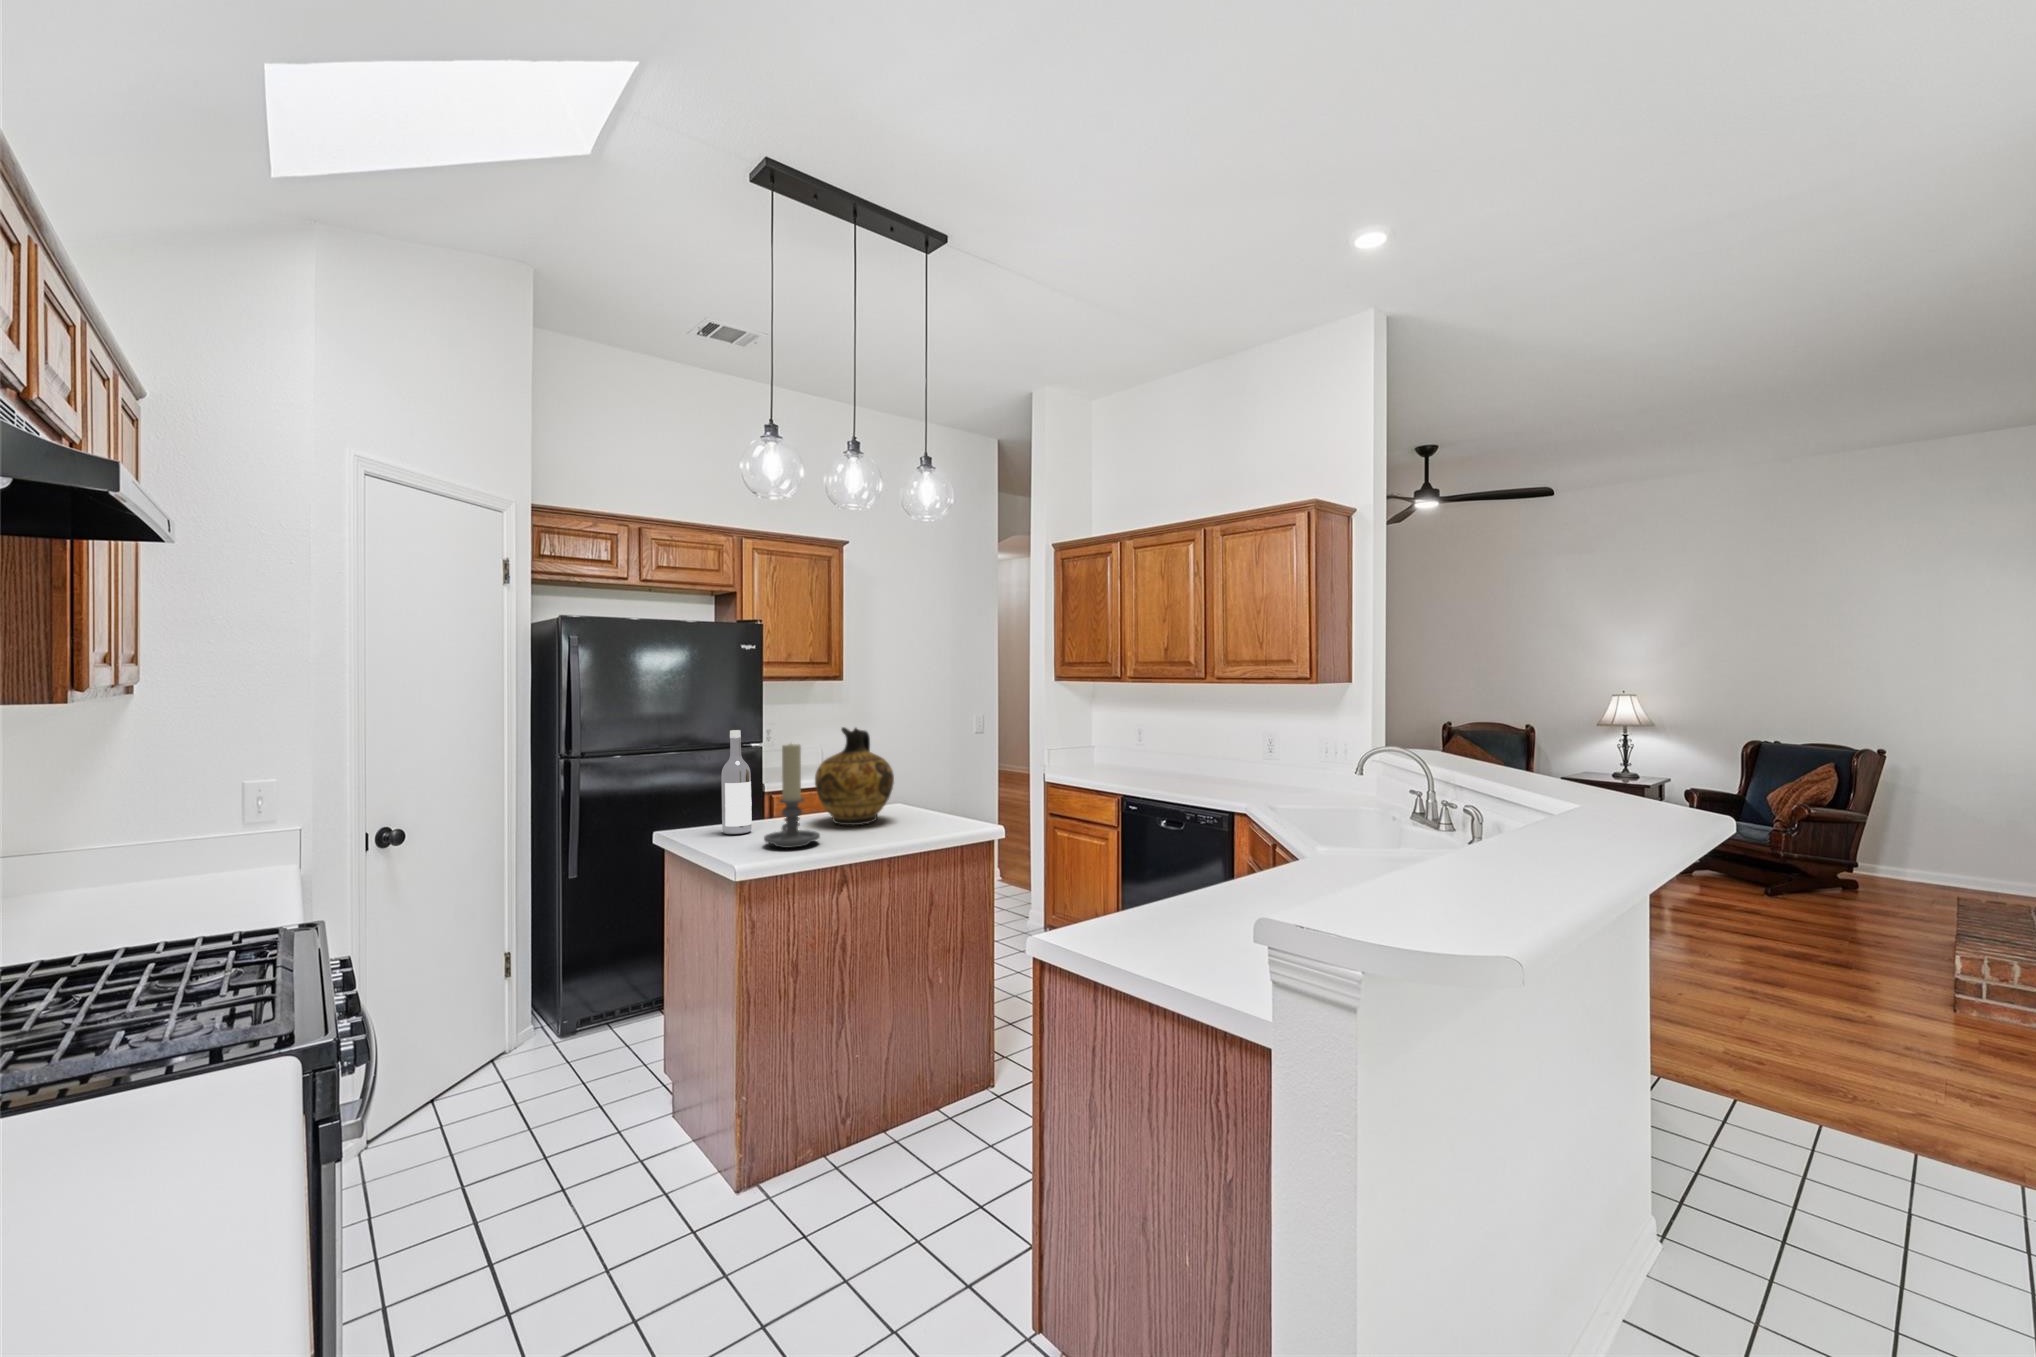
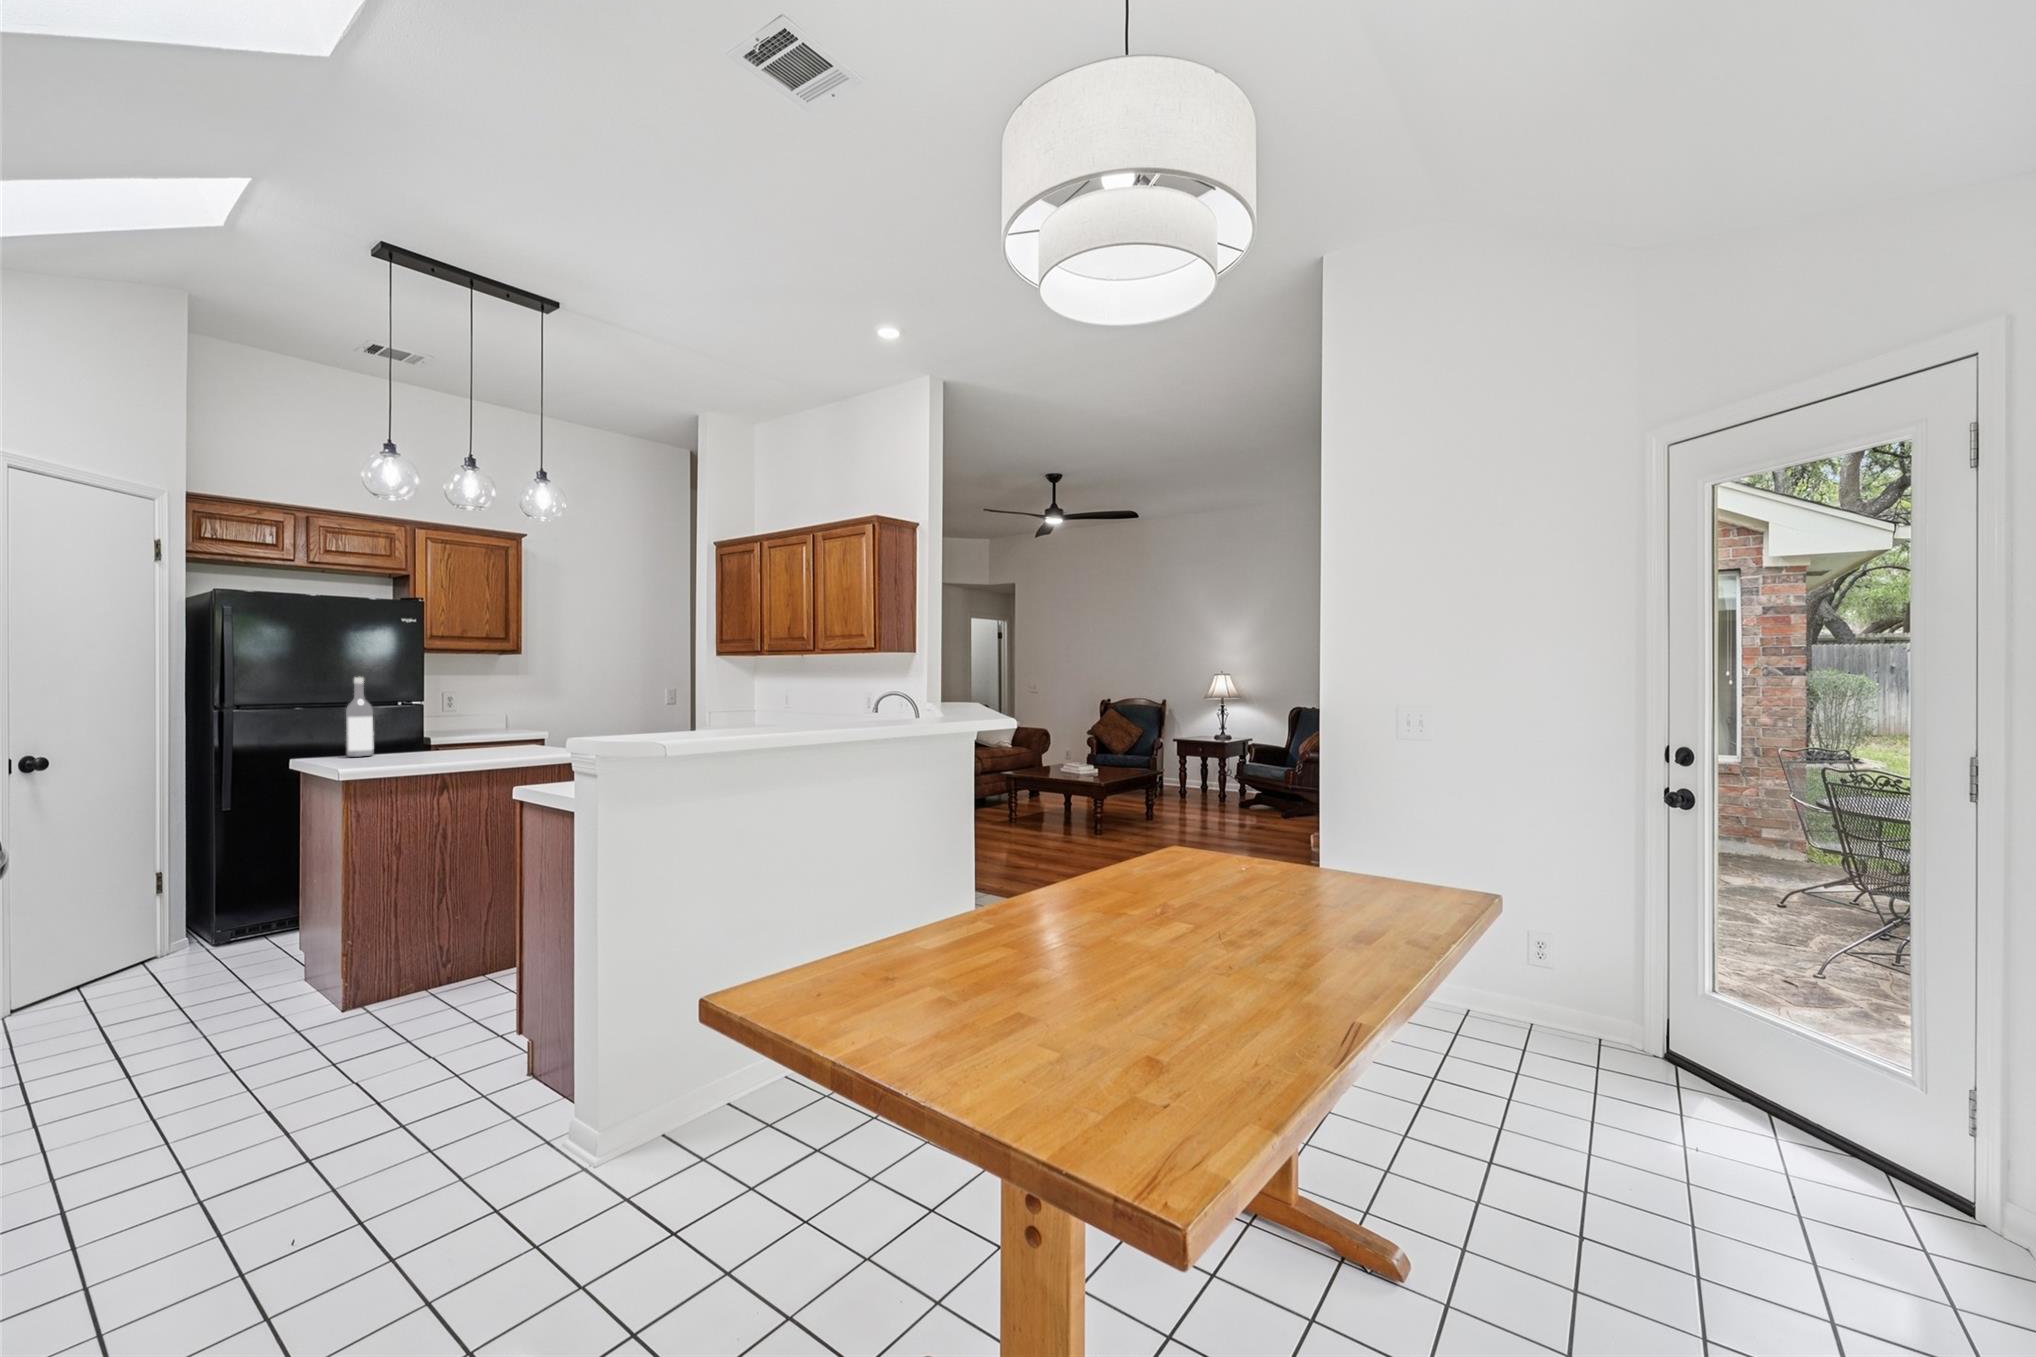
ceramic jug: present [815,727,894,825] -> none [433,676,503,751]
candle holder: present [764,744,820,848] -> none [374,684,424,761]

